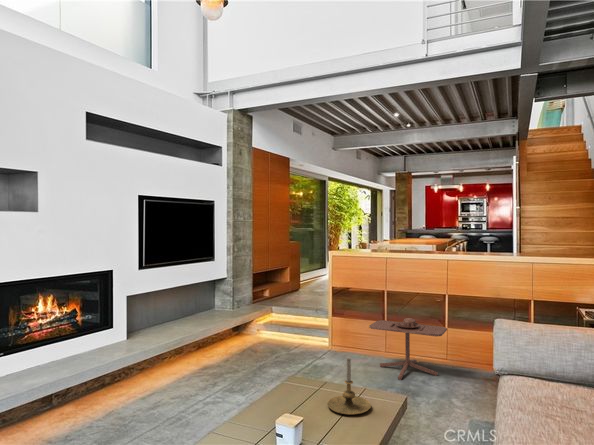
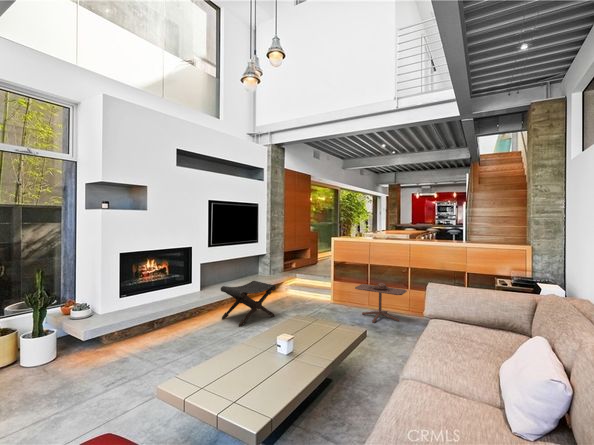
footstool: none [160,320,248,396] -> present [221,281,276,327]
candle holder: present [327,358,371,415] -> none [314,303,341,338]

